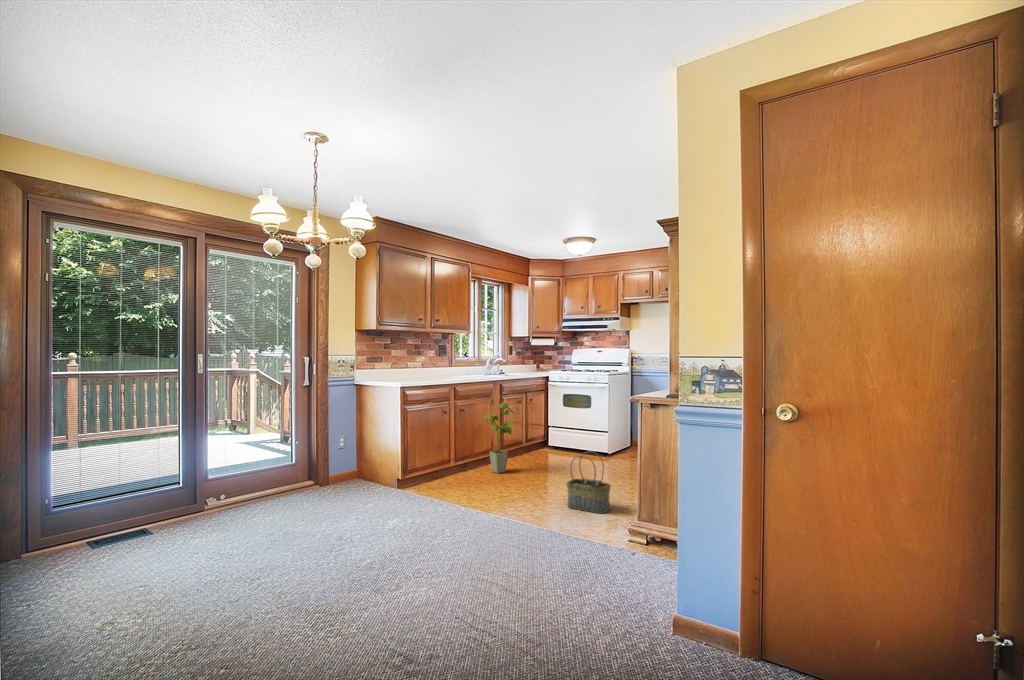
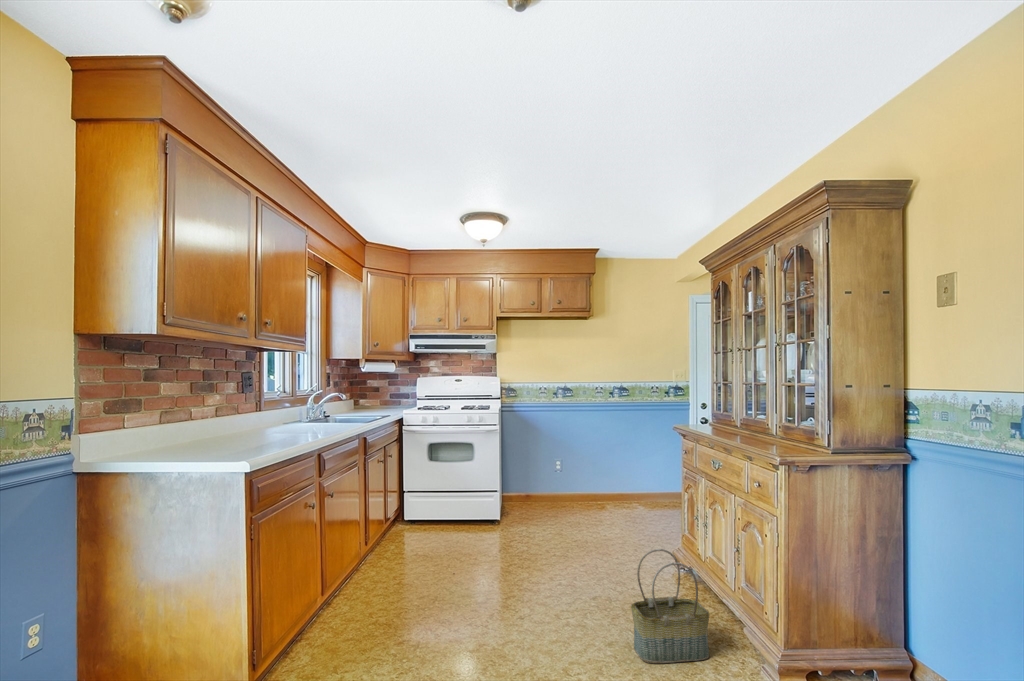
house plant: present [484,402,519,473] -> none [385,475,451,611]

